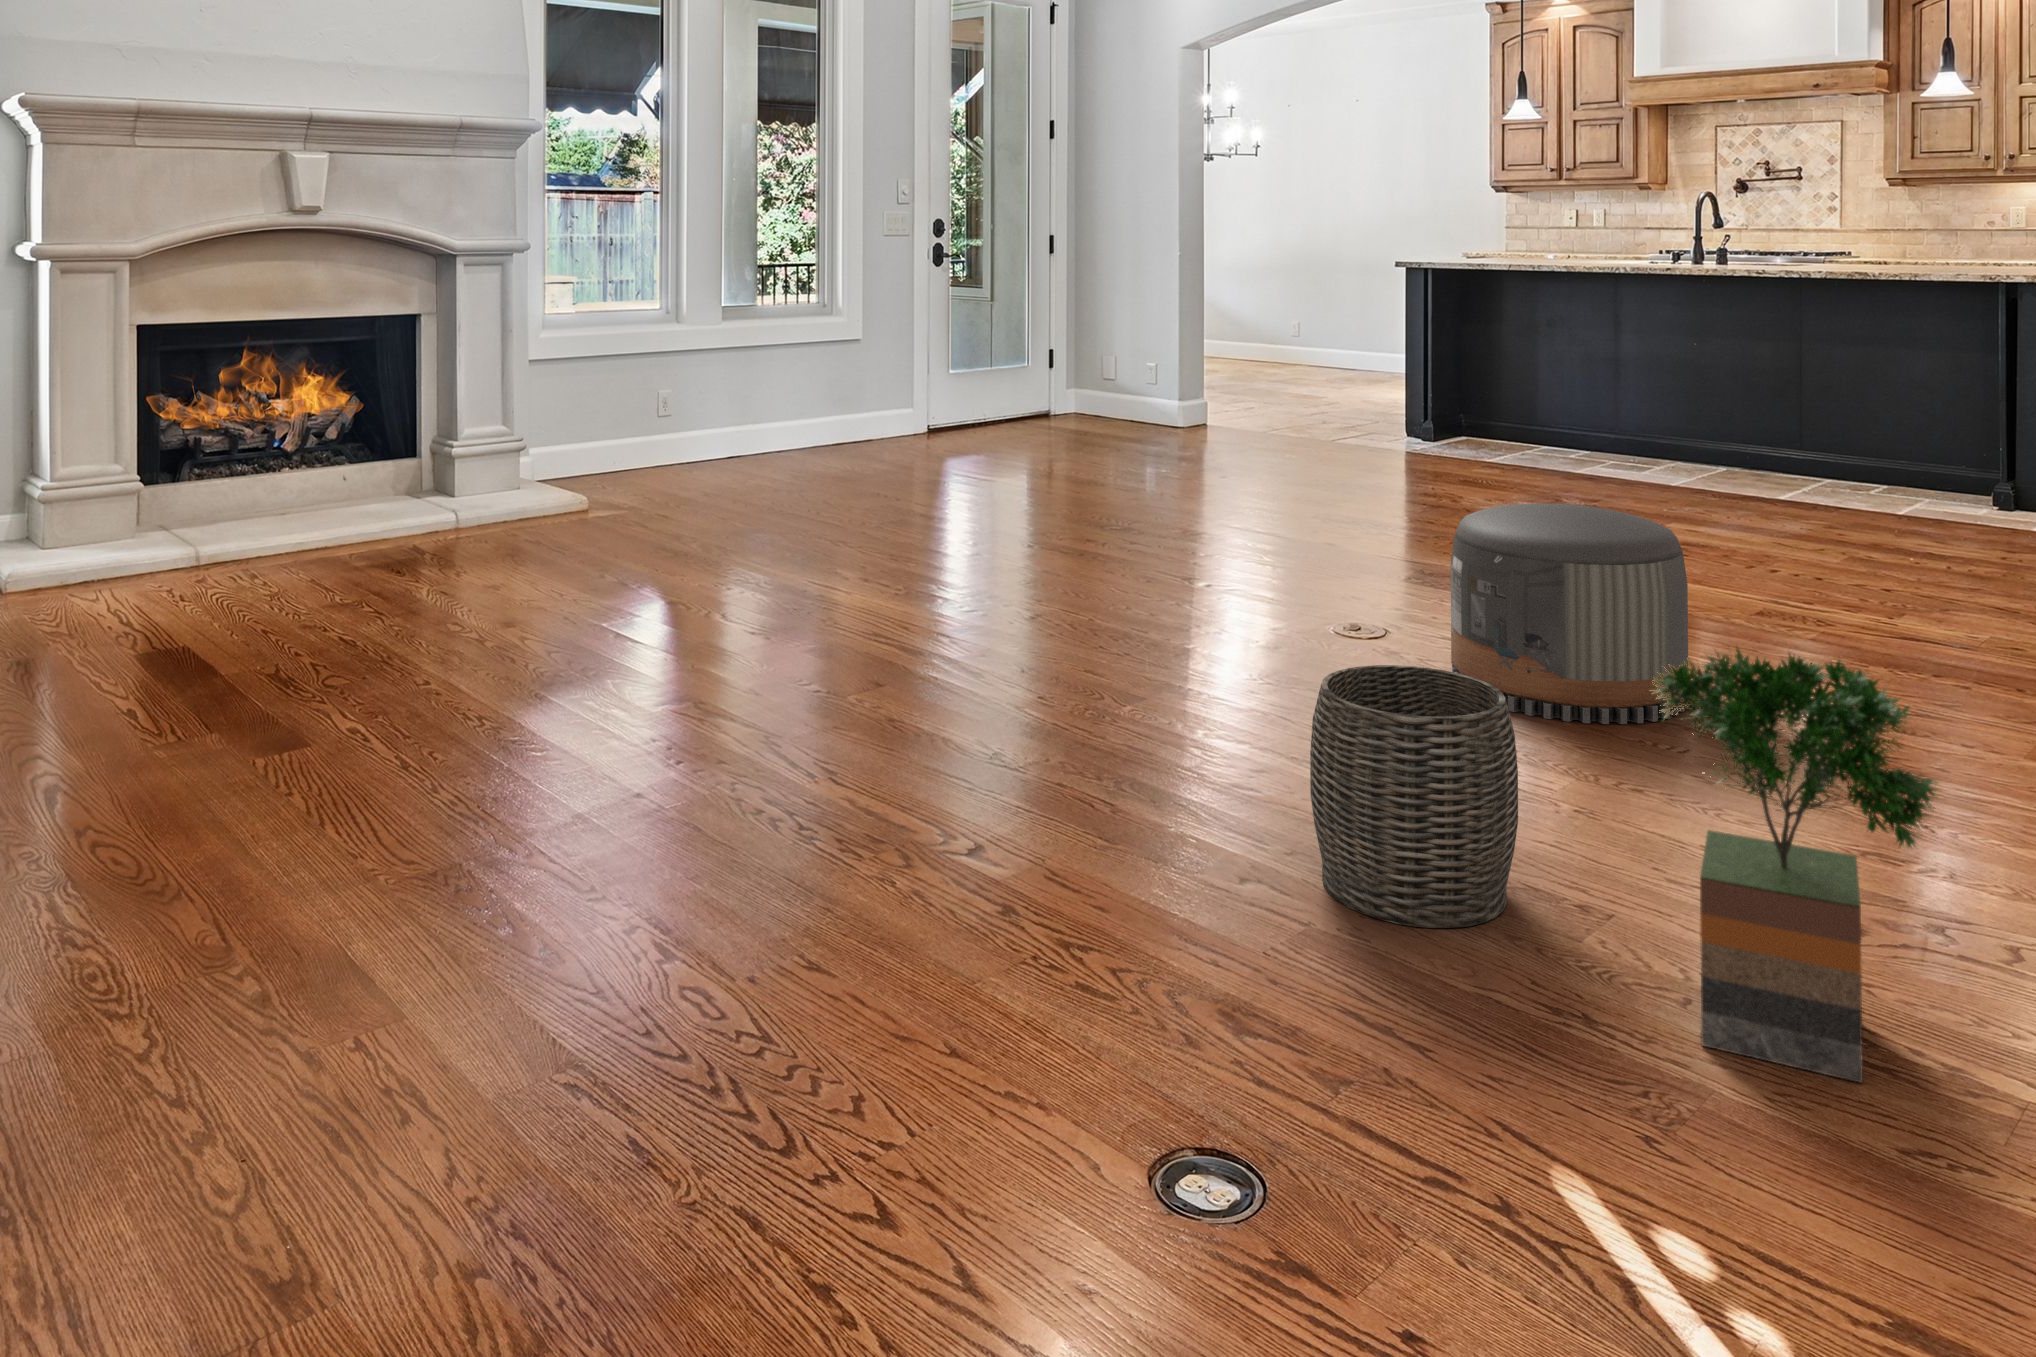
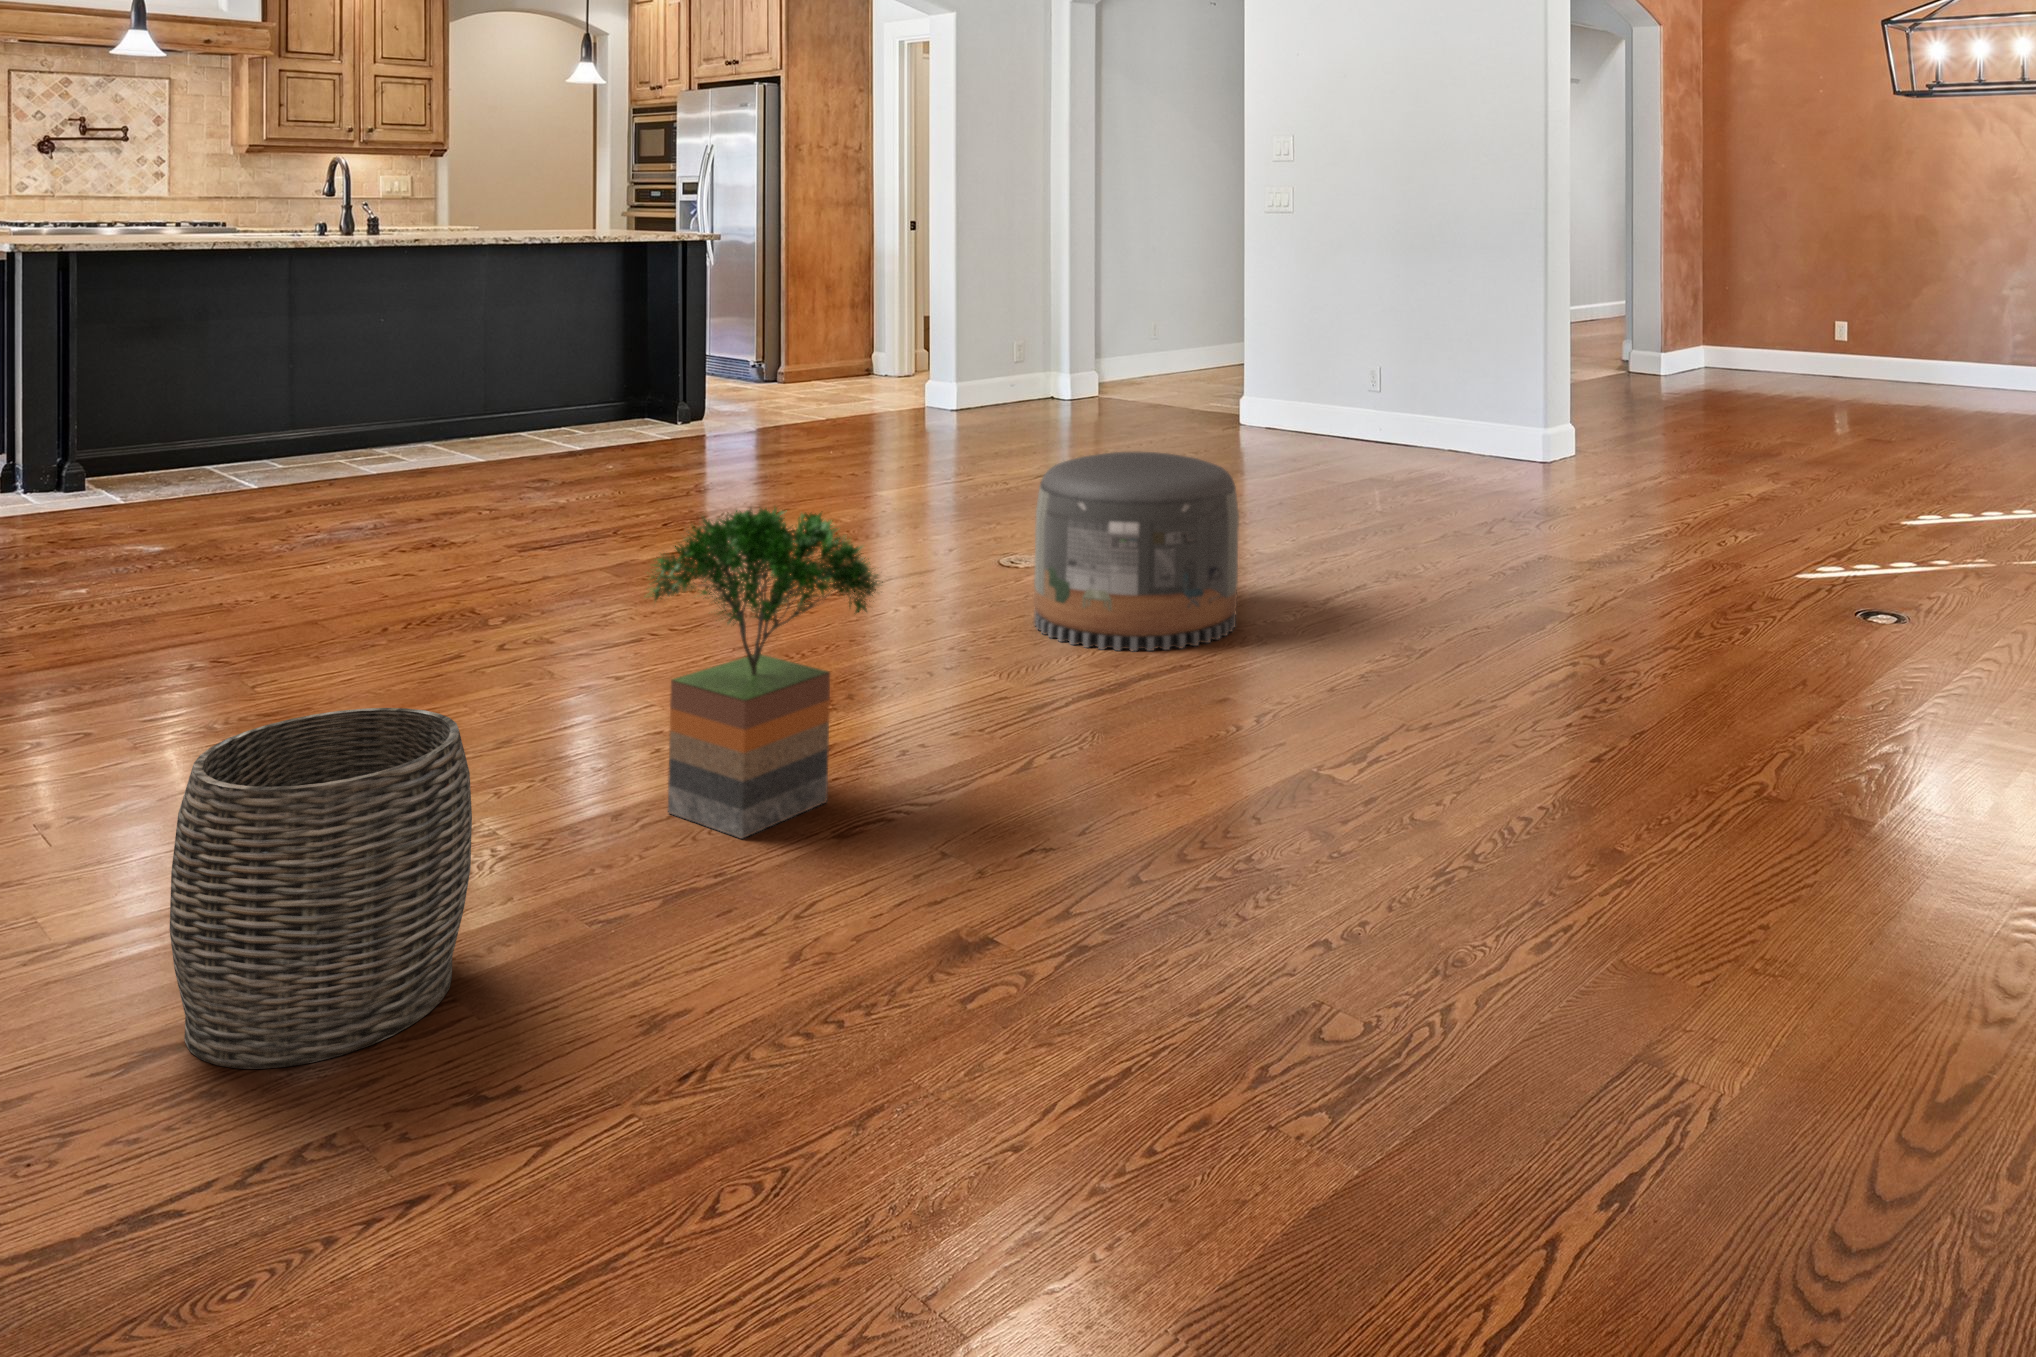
potted tree: present [1654,648,1939,1083] -> present [650,508,883,838]
woven basket: present [1310,665,1518,928] -> present [170,708,472,1069]

